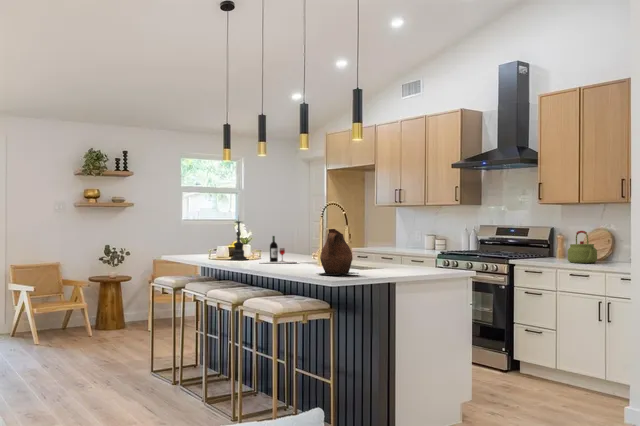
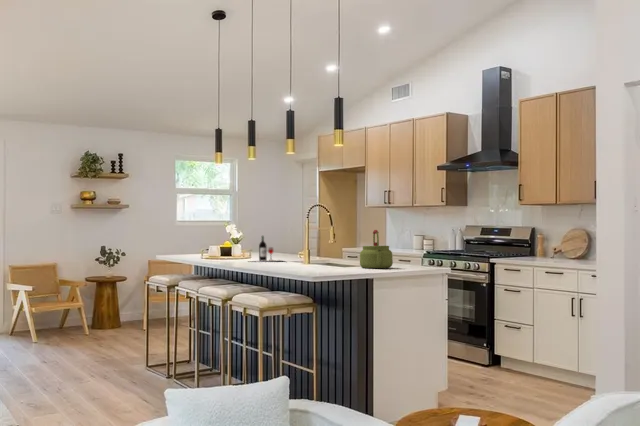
candle holder: present [231,220,247,260] -> none [215,216,243,259]
ceramic pitcher: present [319,229,358,275] -> none [298,228,339,271]
kettle: present [568,231,597,263] -> present [360,230,393,268]

